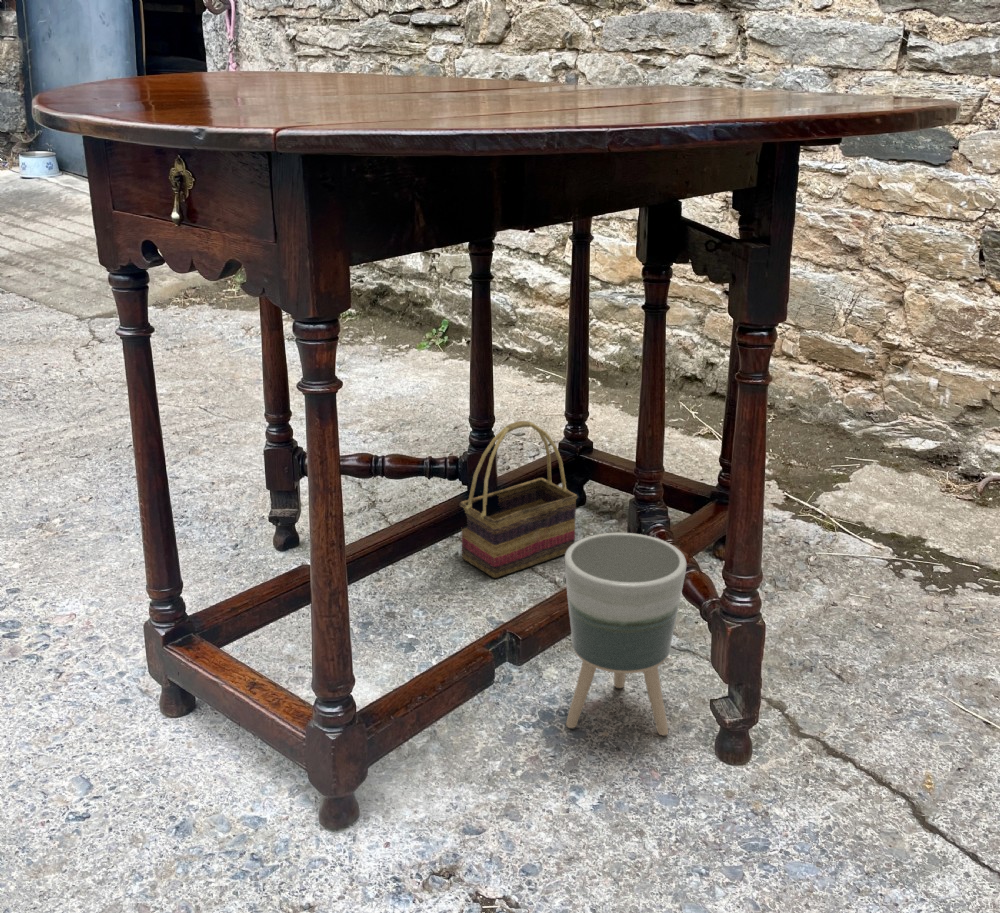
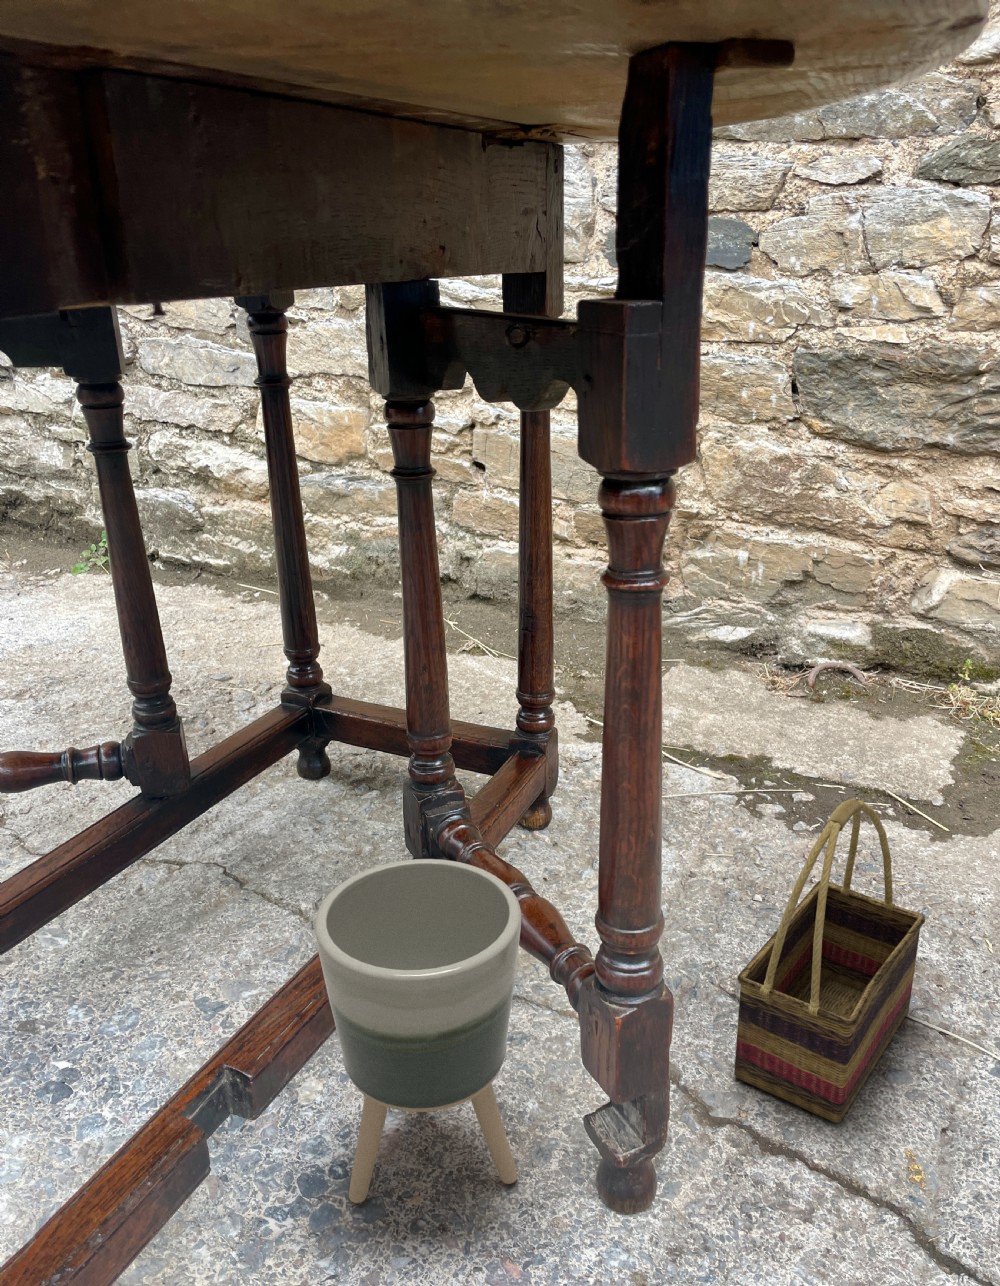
basket: present [460,421,578,578] -> present [734,798,925,1123]

